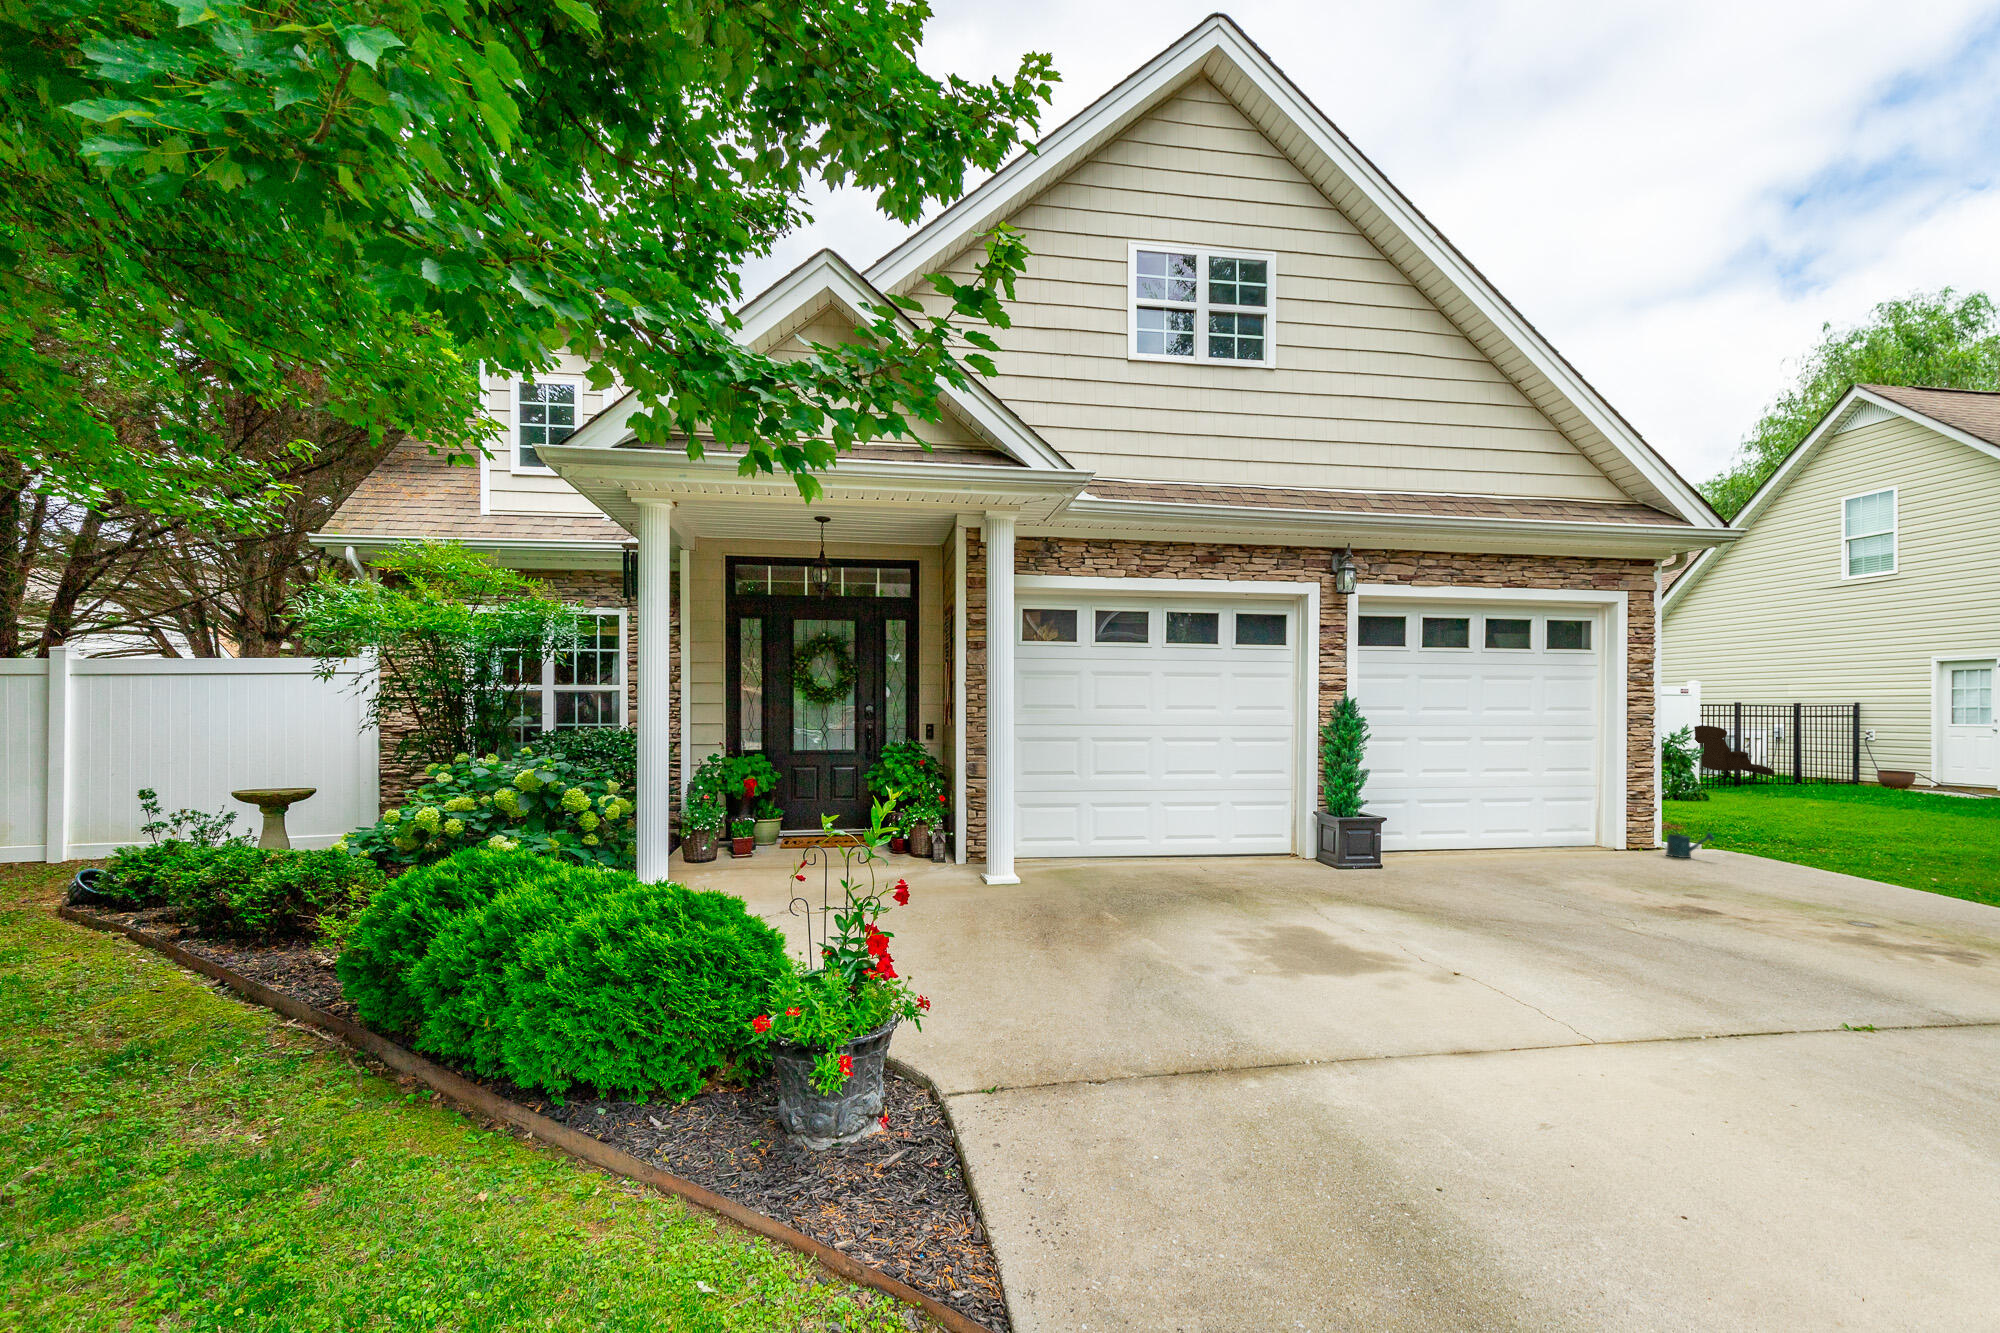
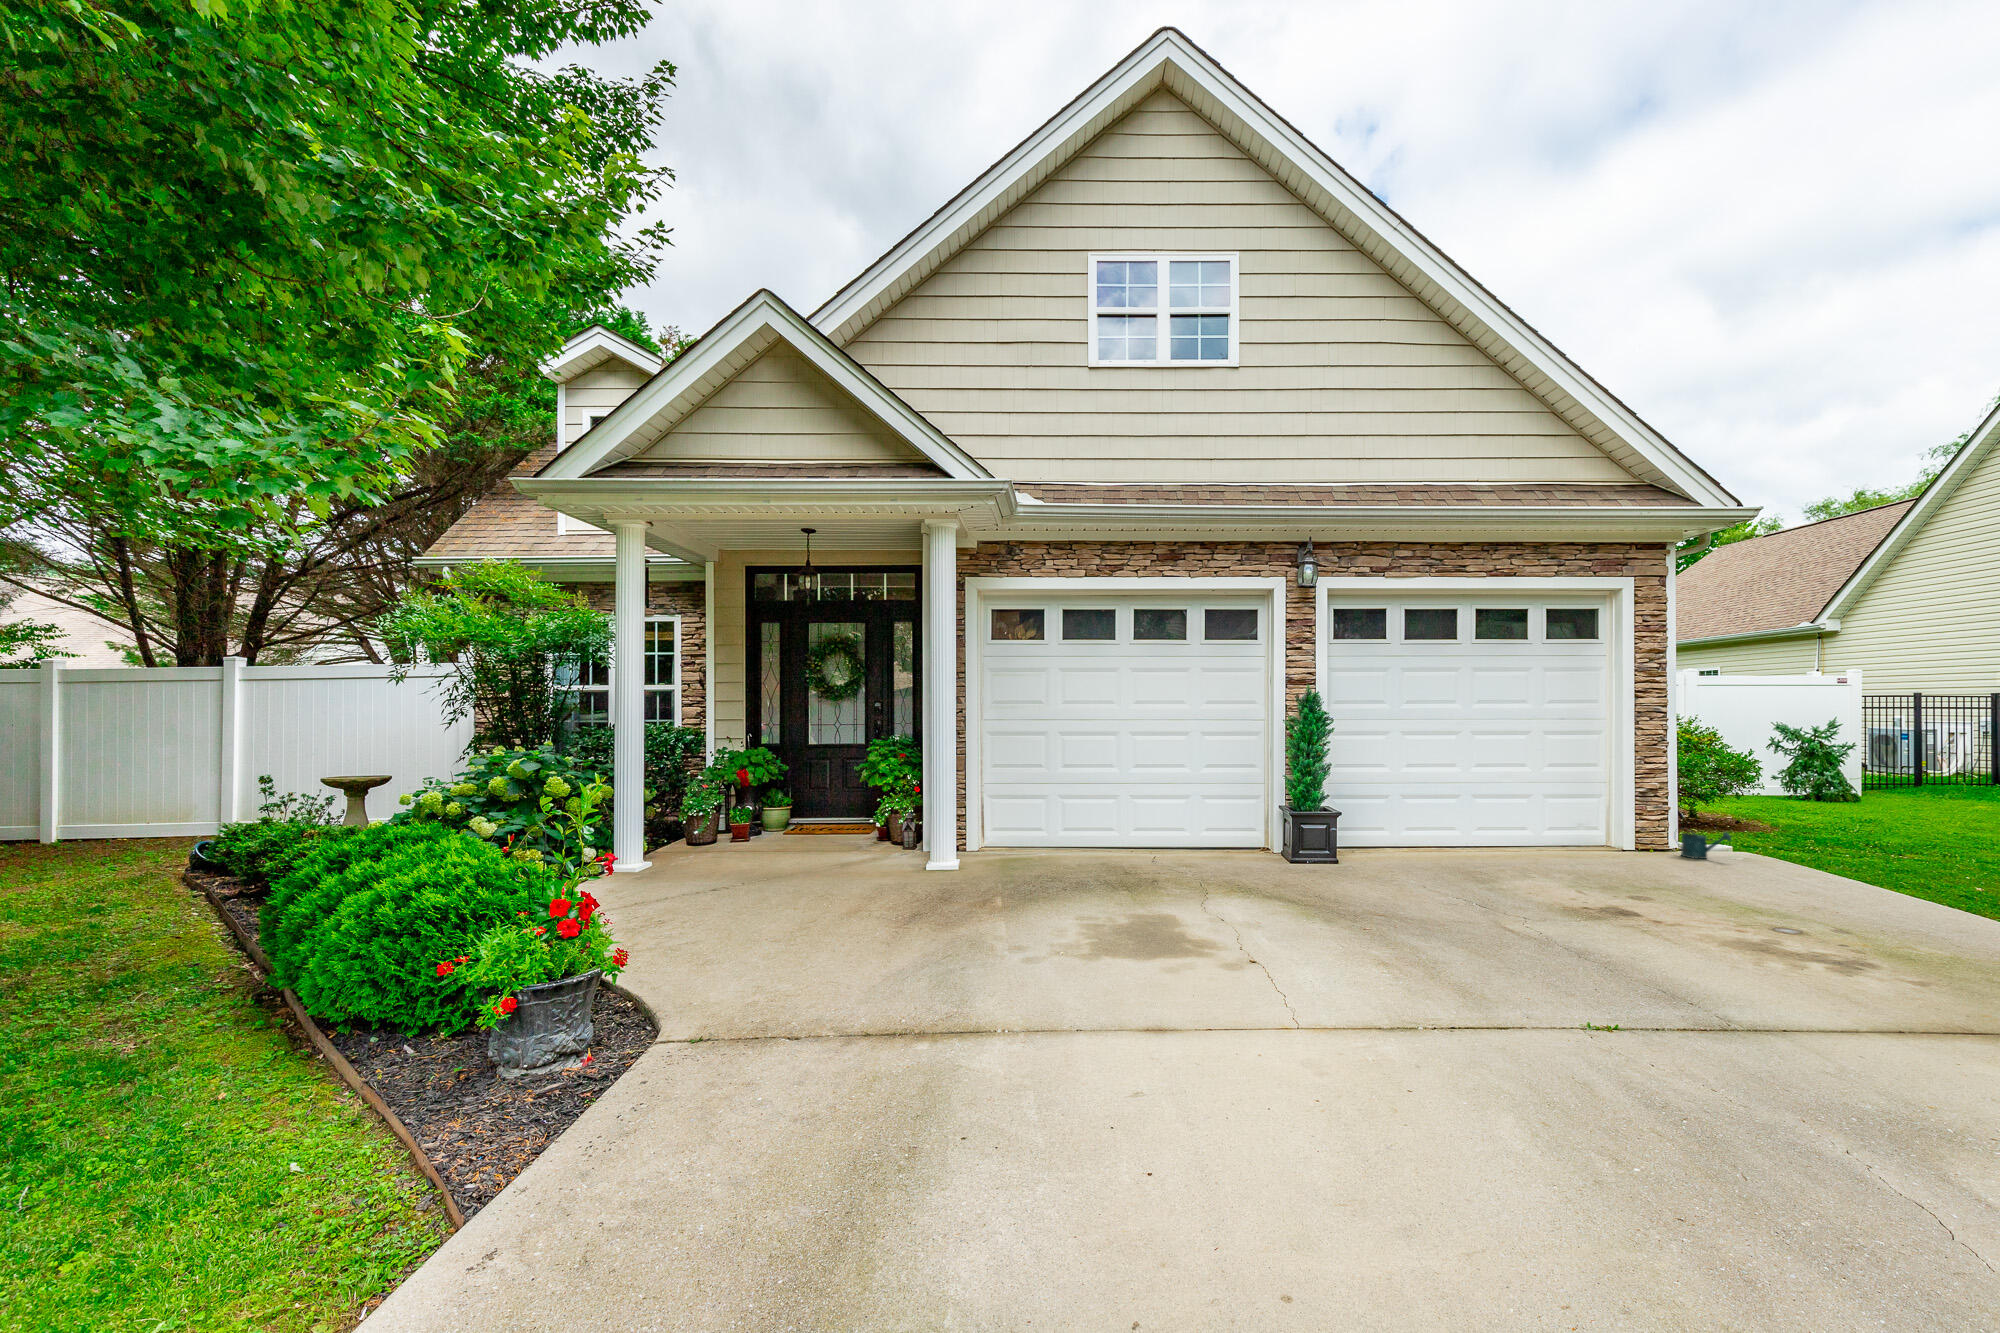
lounge chair: present [1694,726,1775,784] -> none [1843,719,1945,786]

